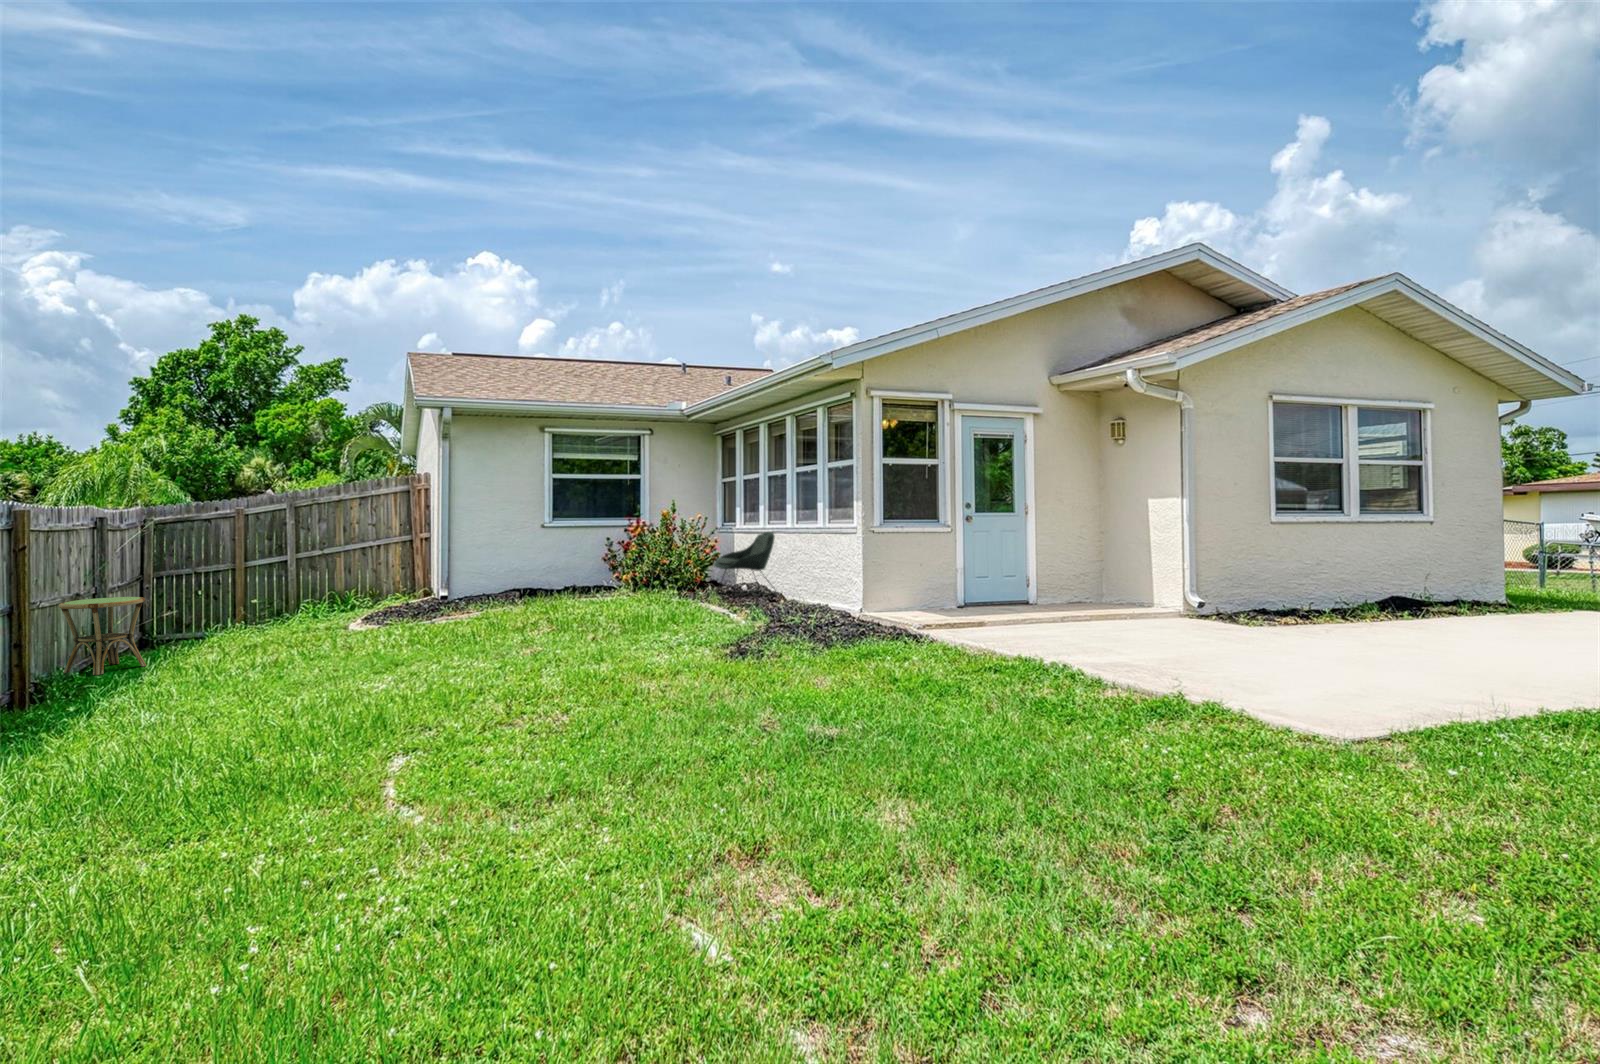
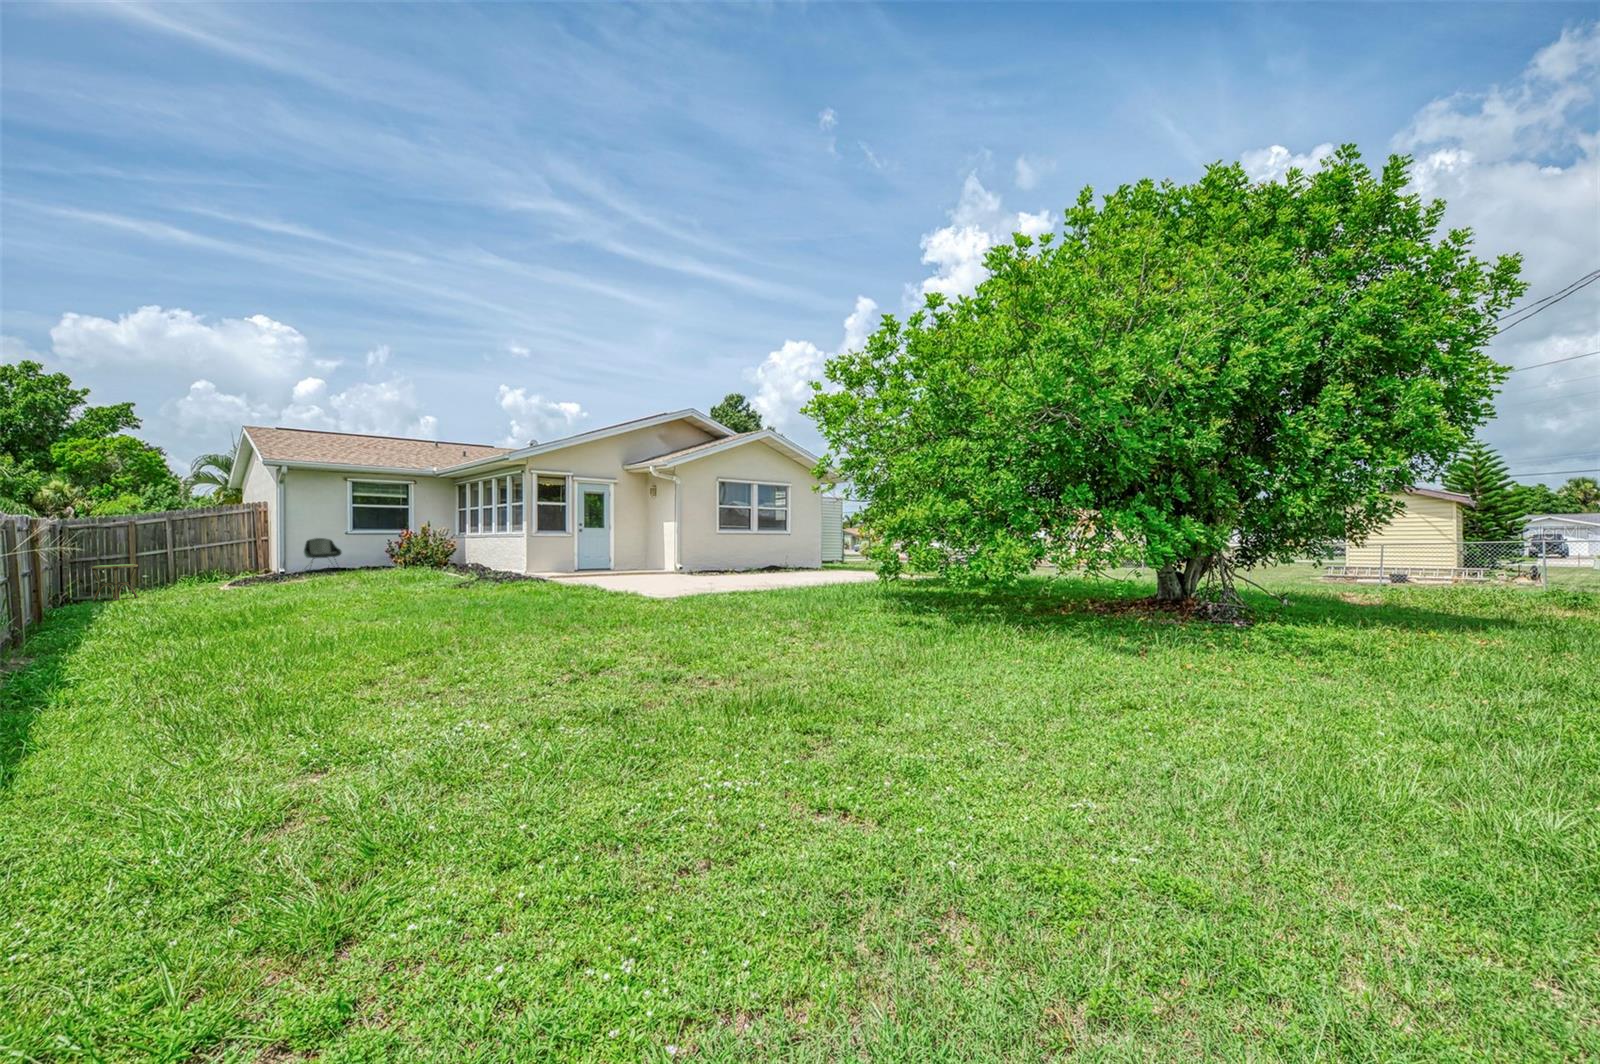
lounge chair: present [714,532,776,598] -> present [304,538,341,572]

